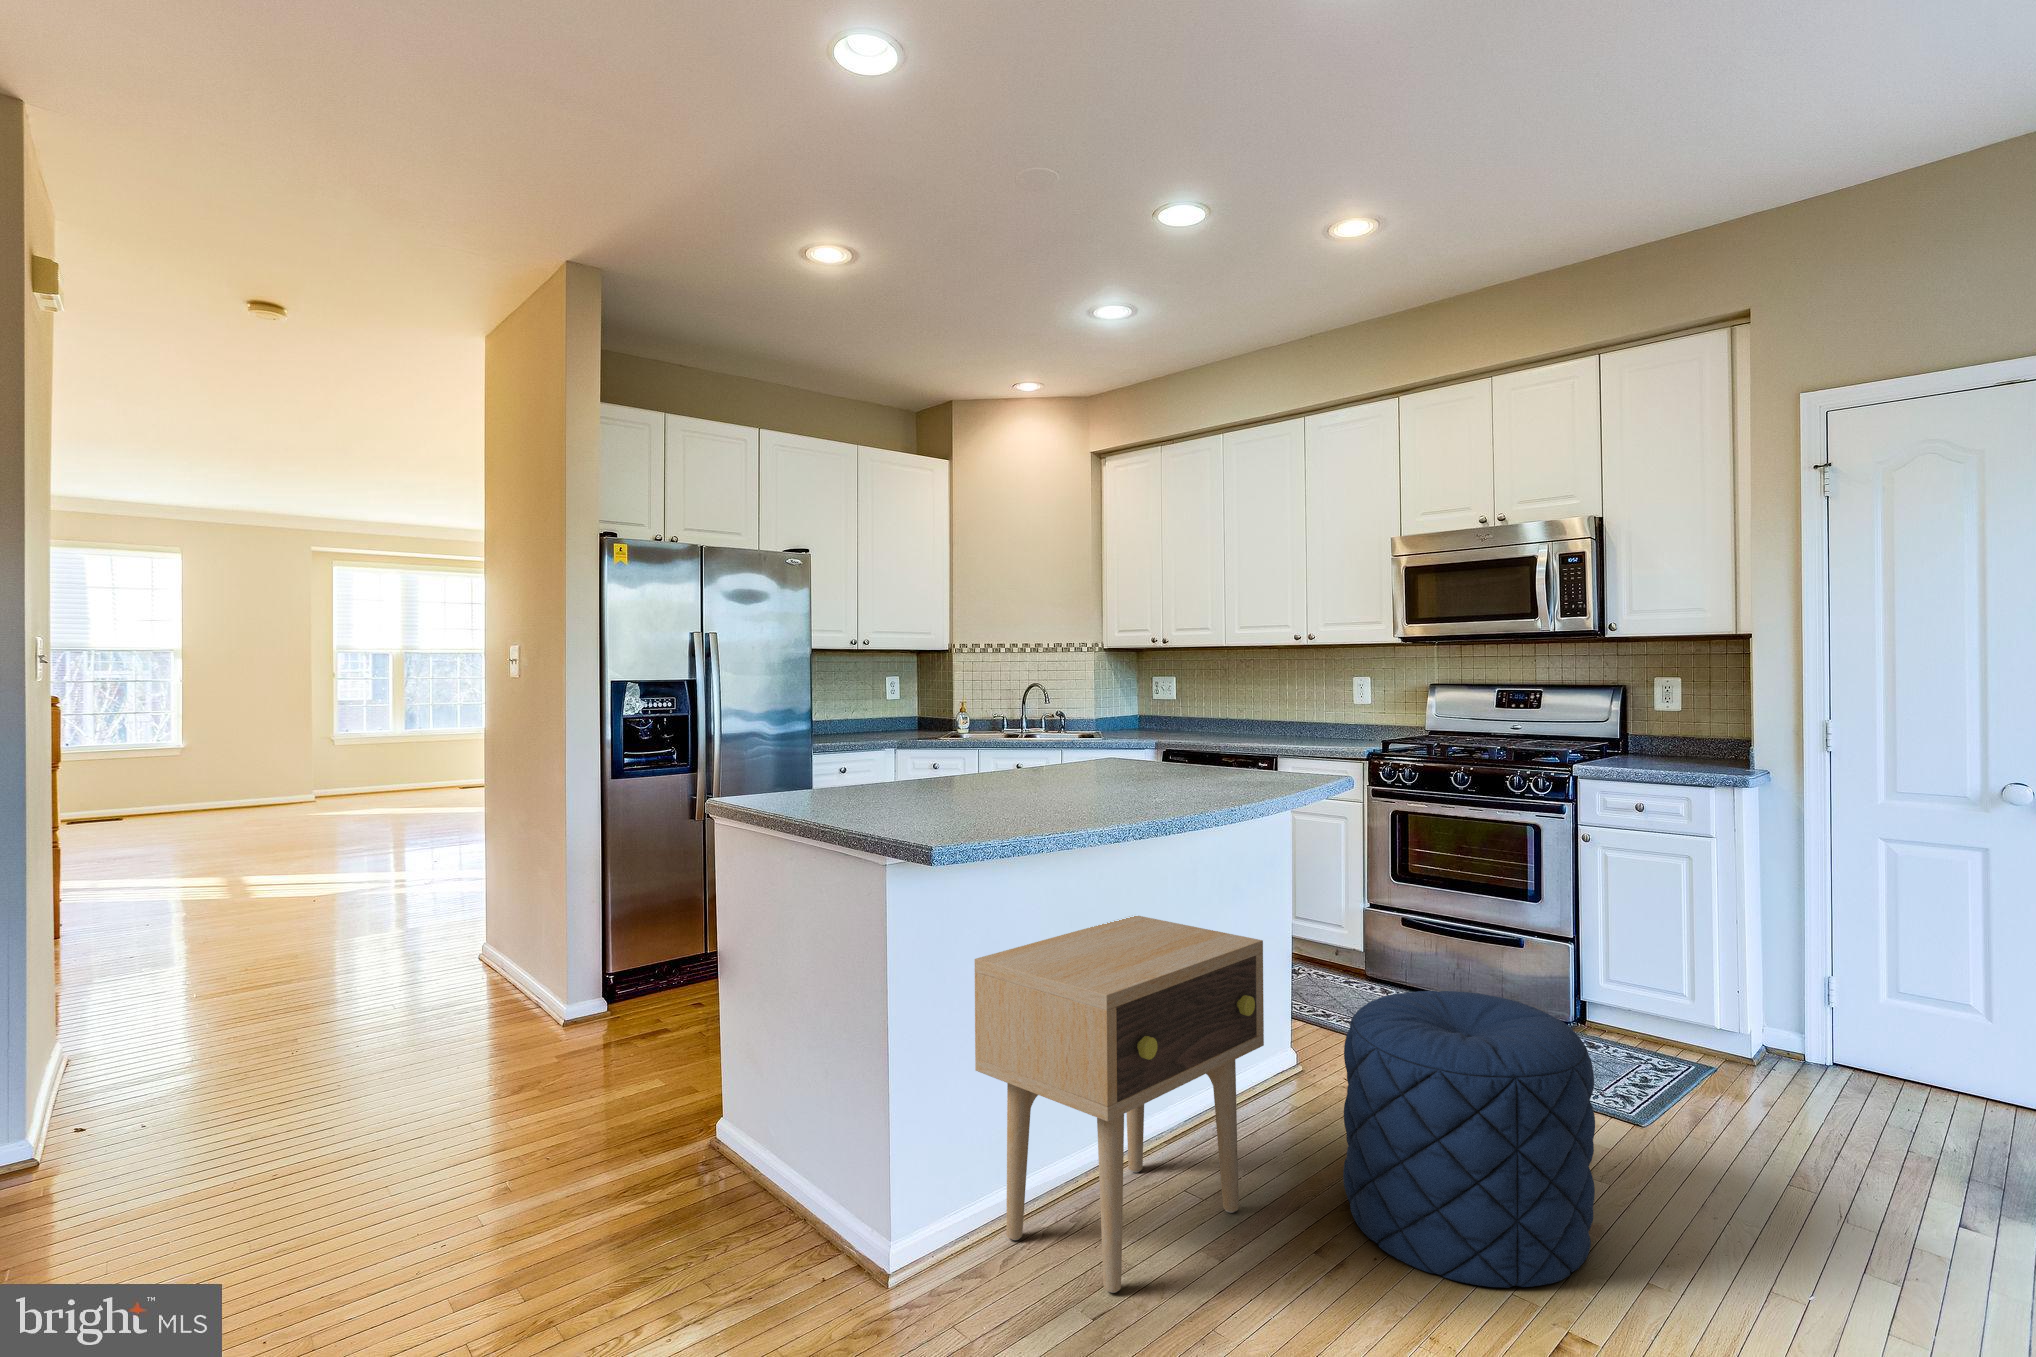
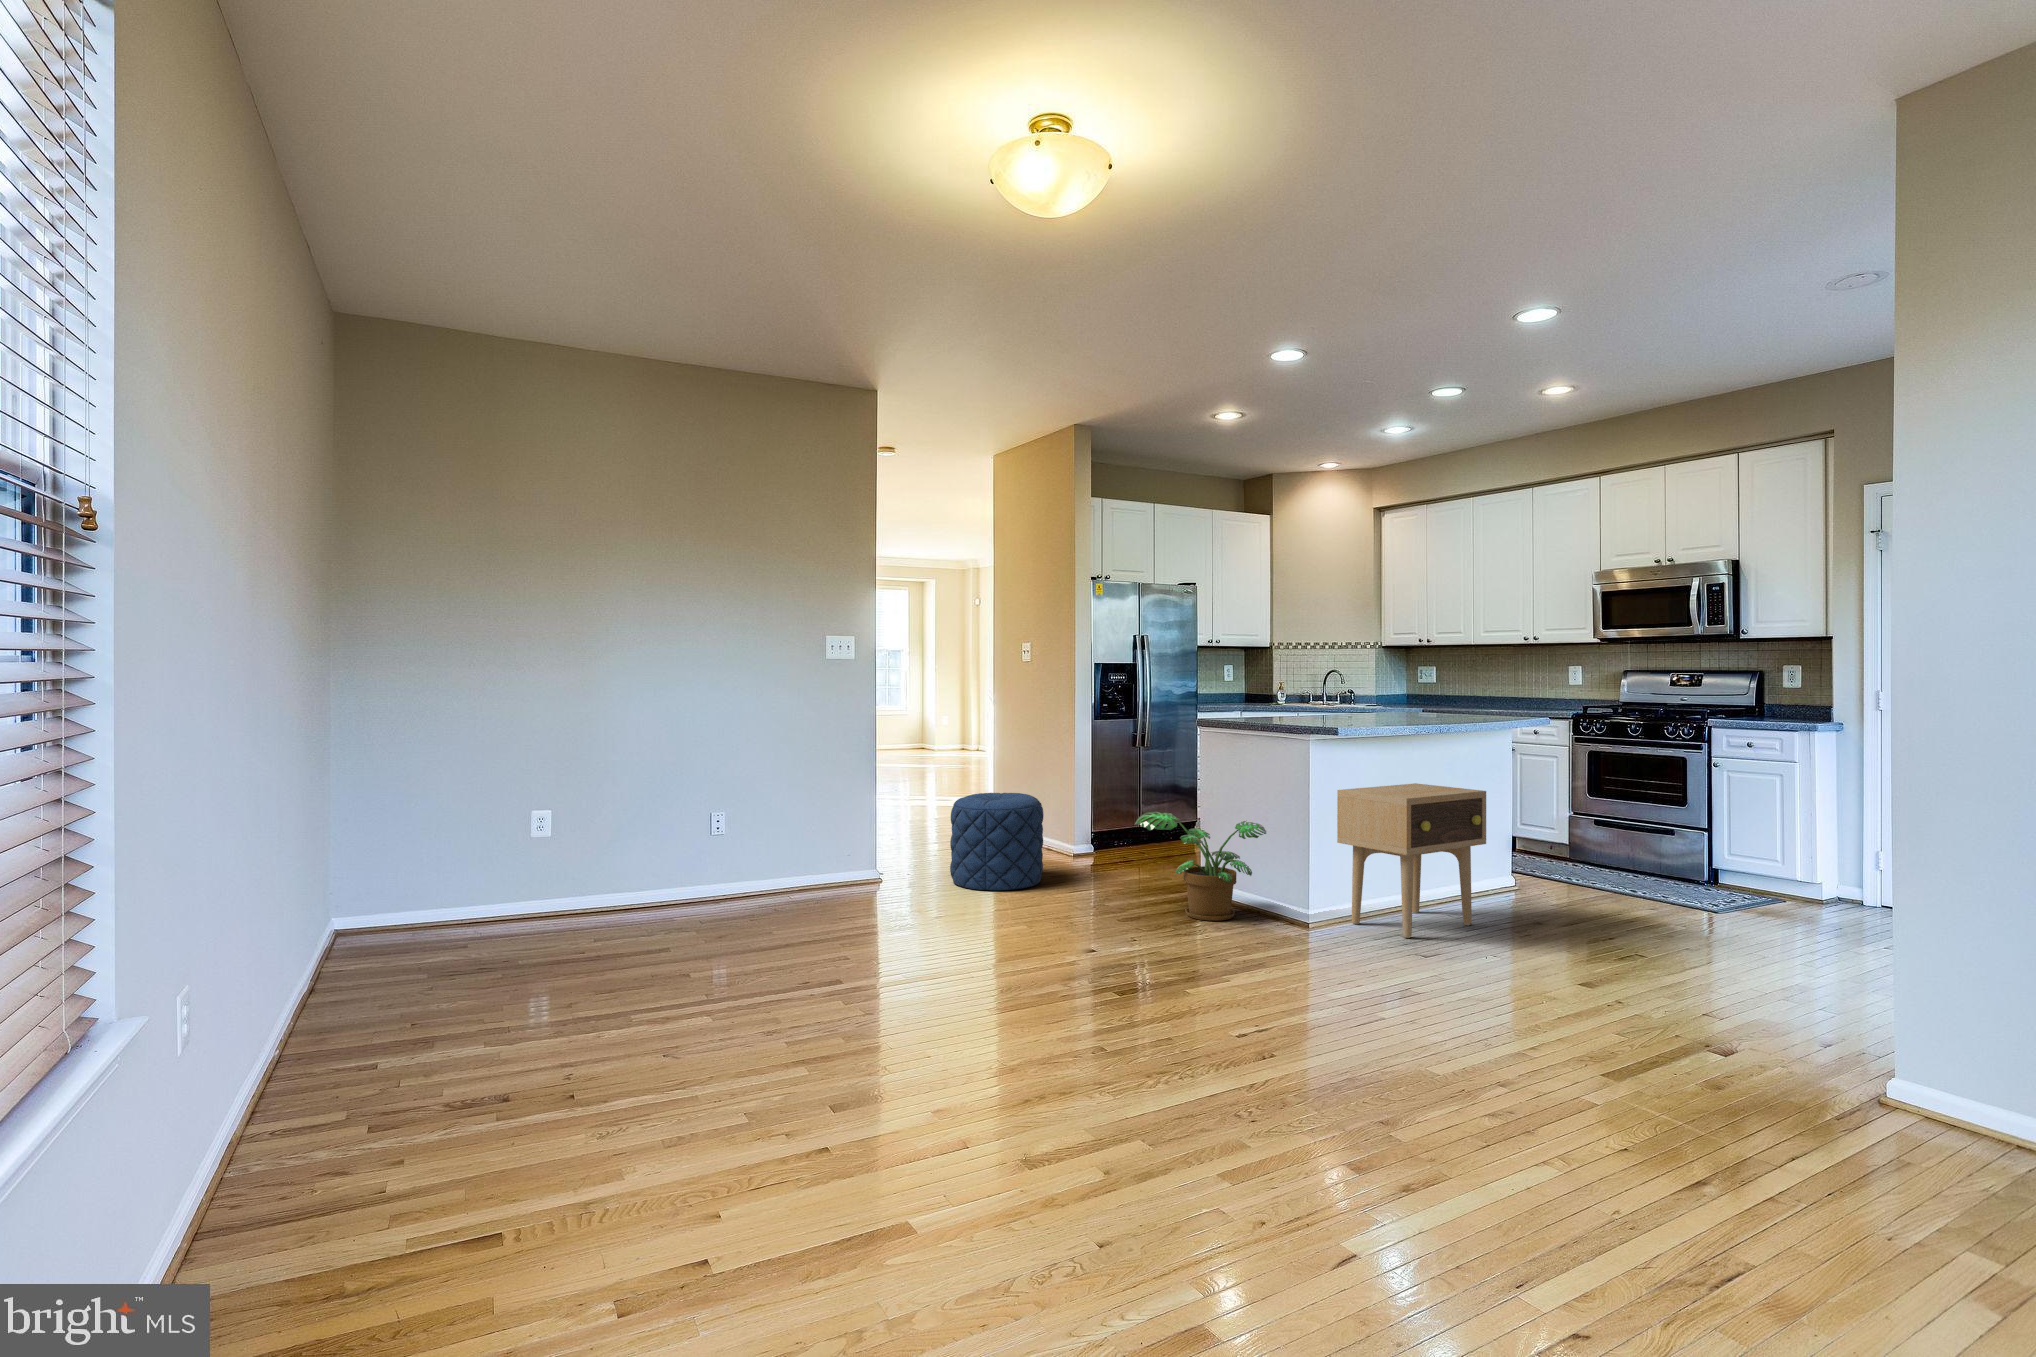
pouf: present [1343,991,1595,1288] -> present [950,793,1043,890]
potted plant: none [555,1010,839,1270] -> present [1135,812,1266,921]

